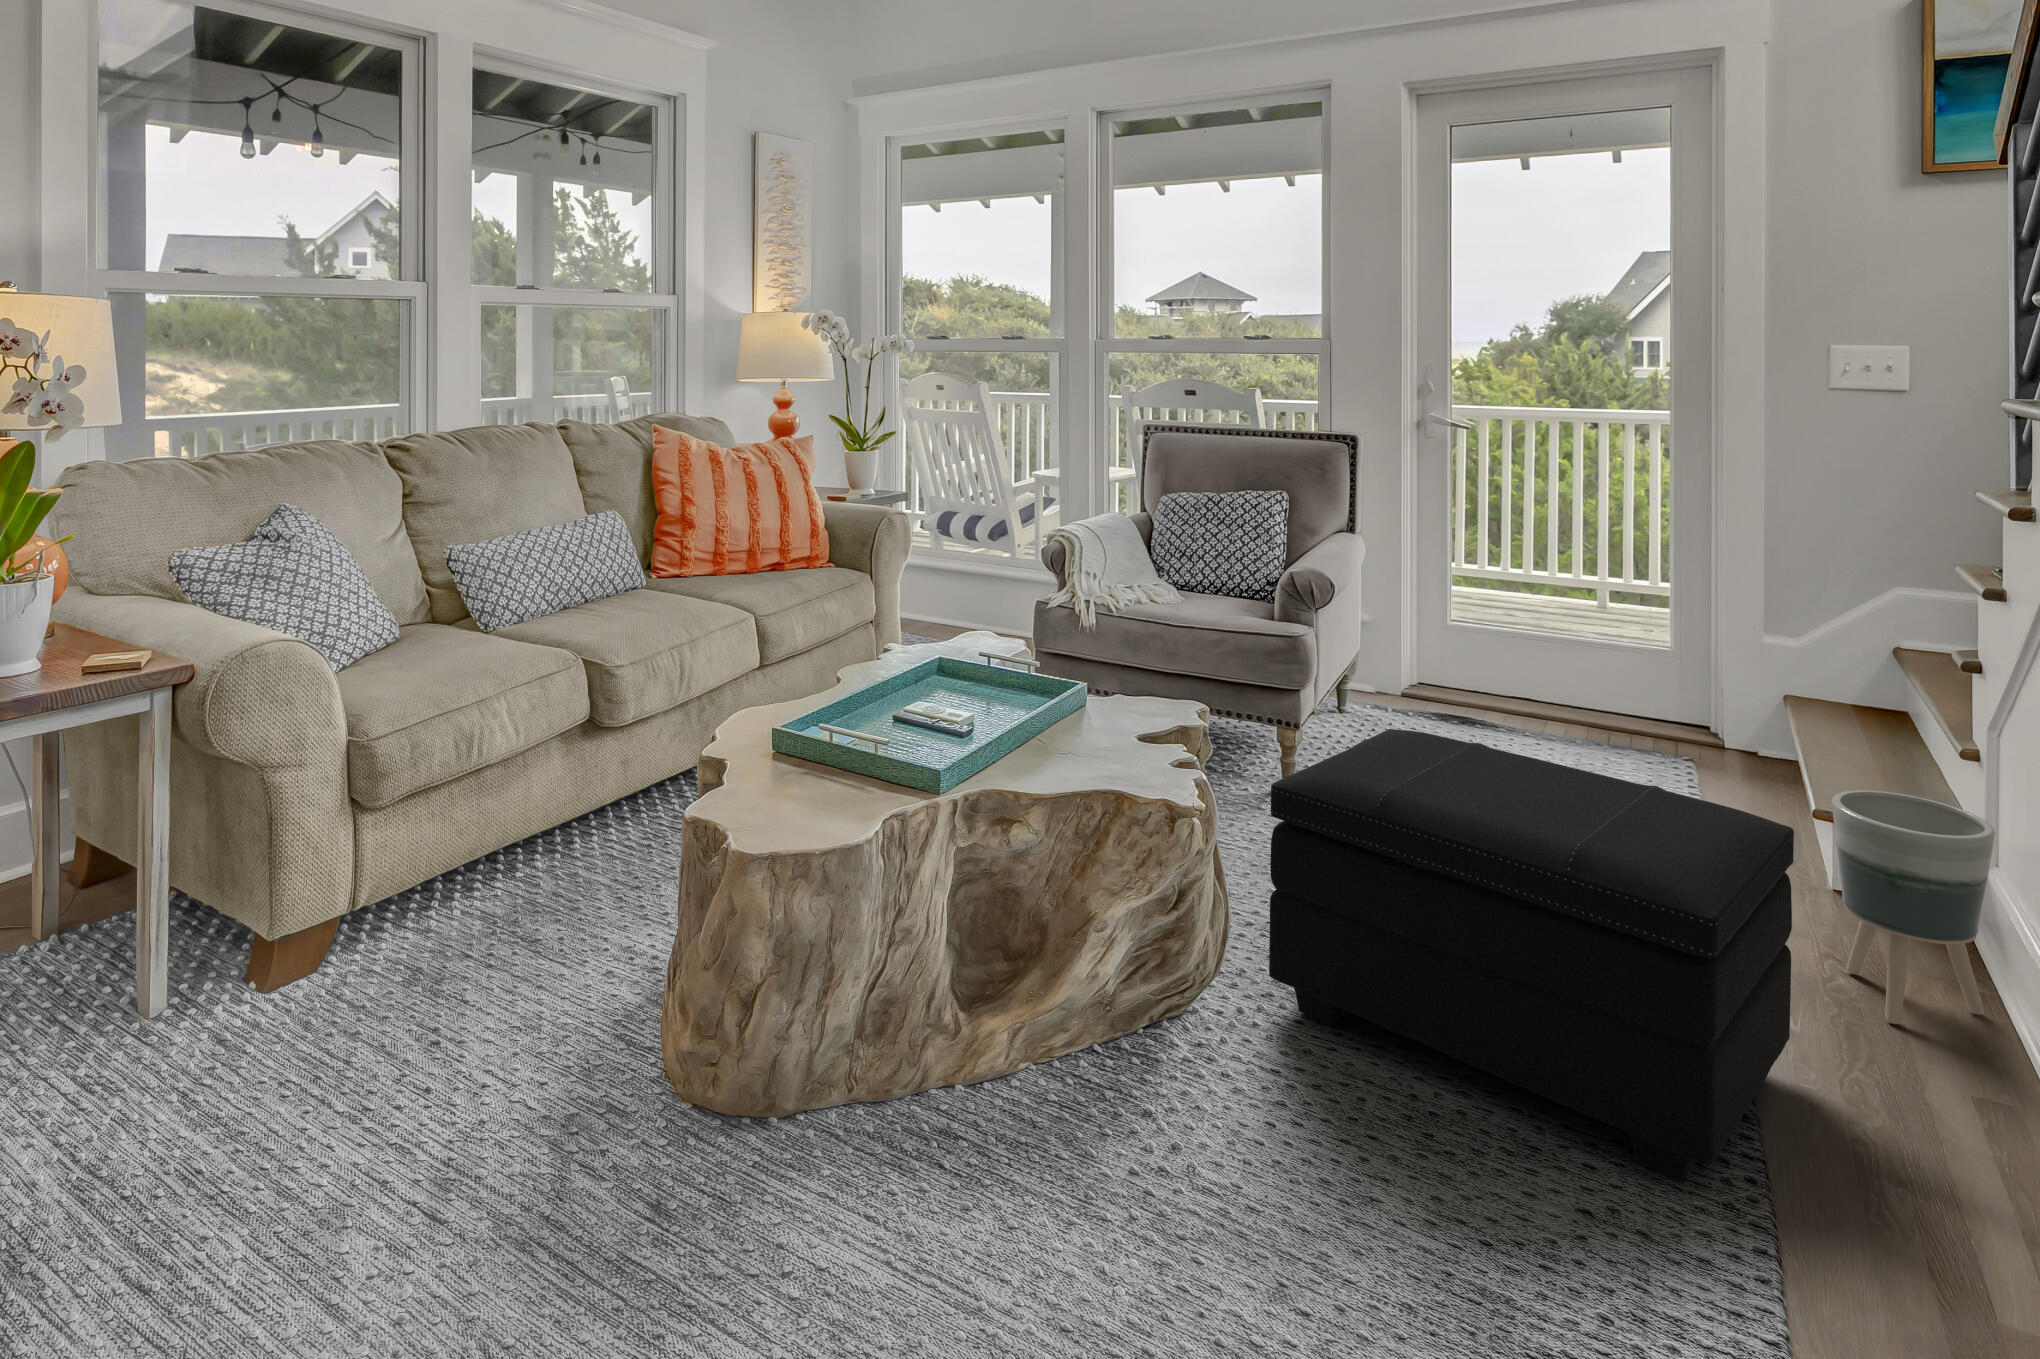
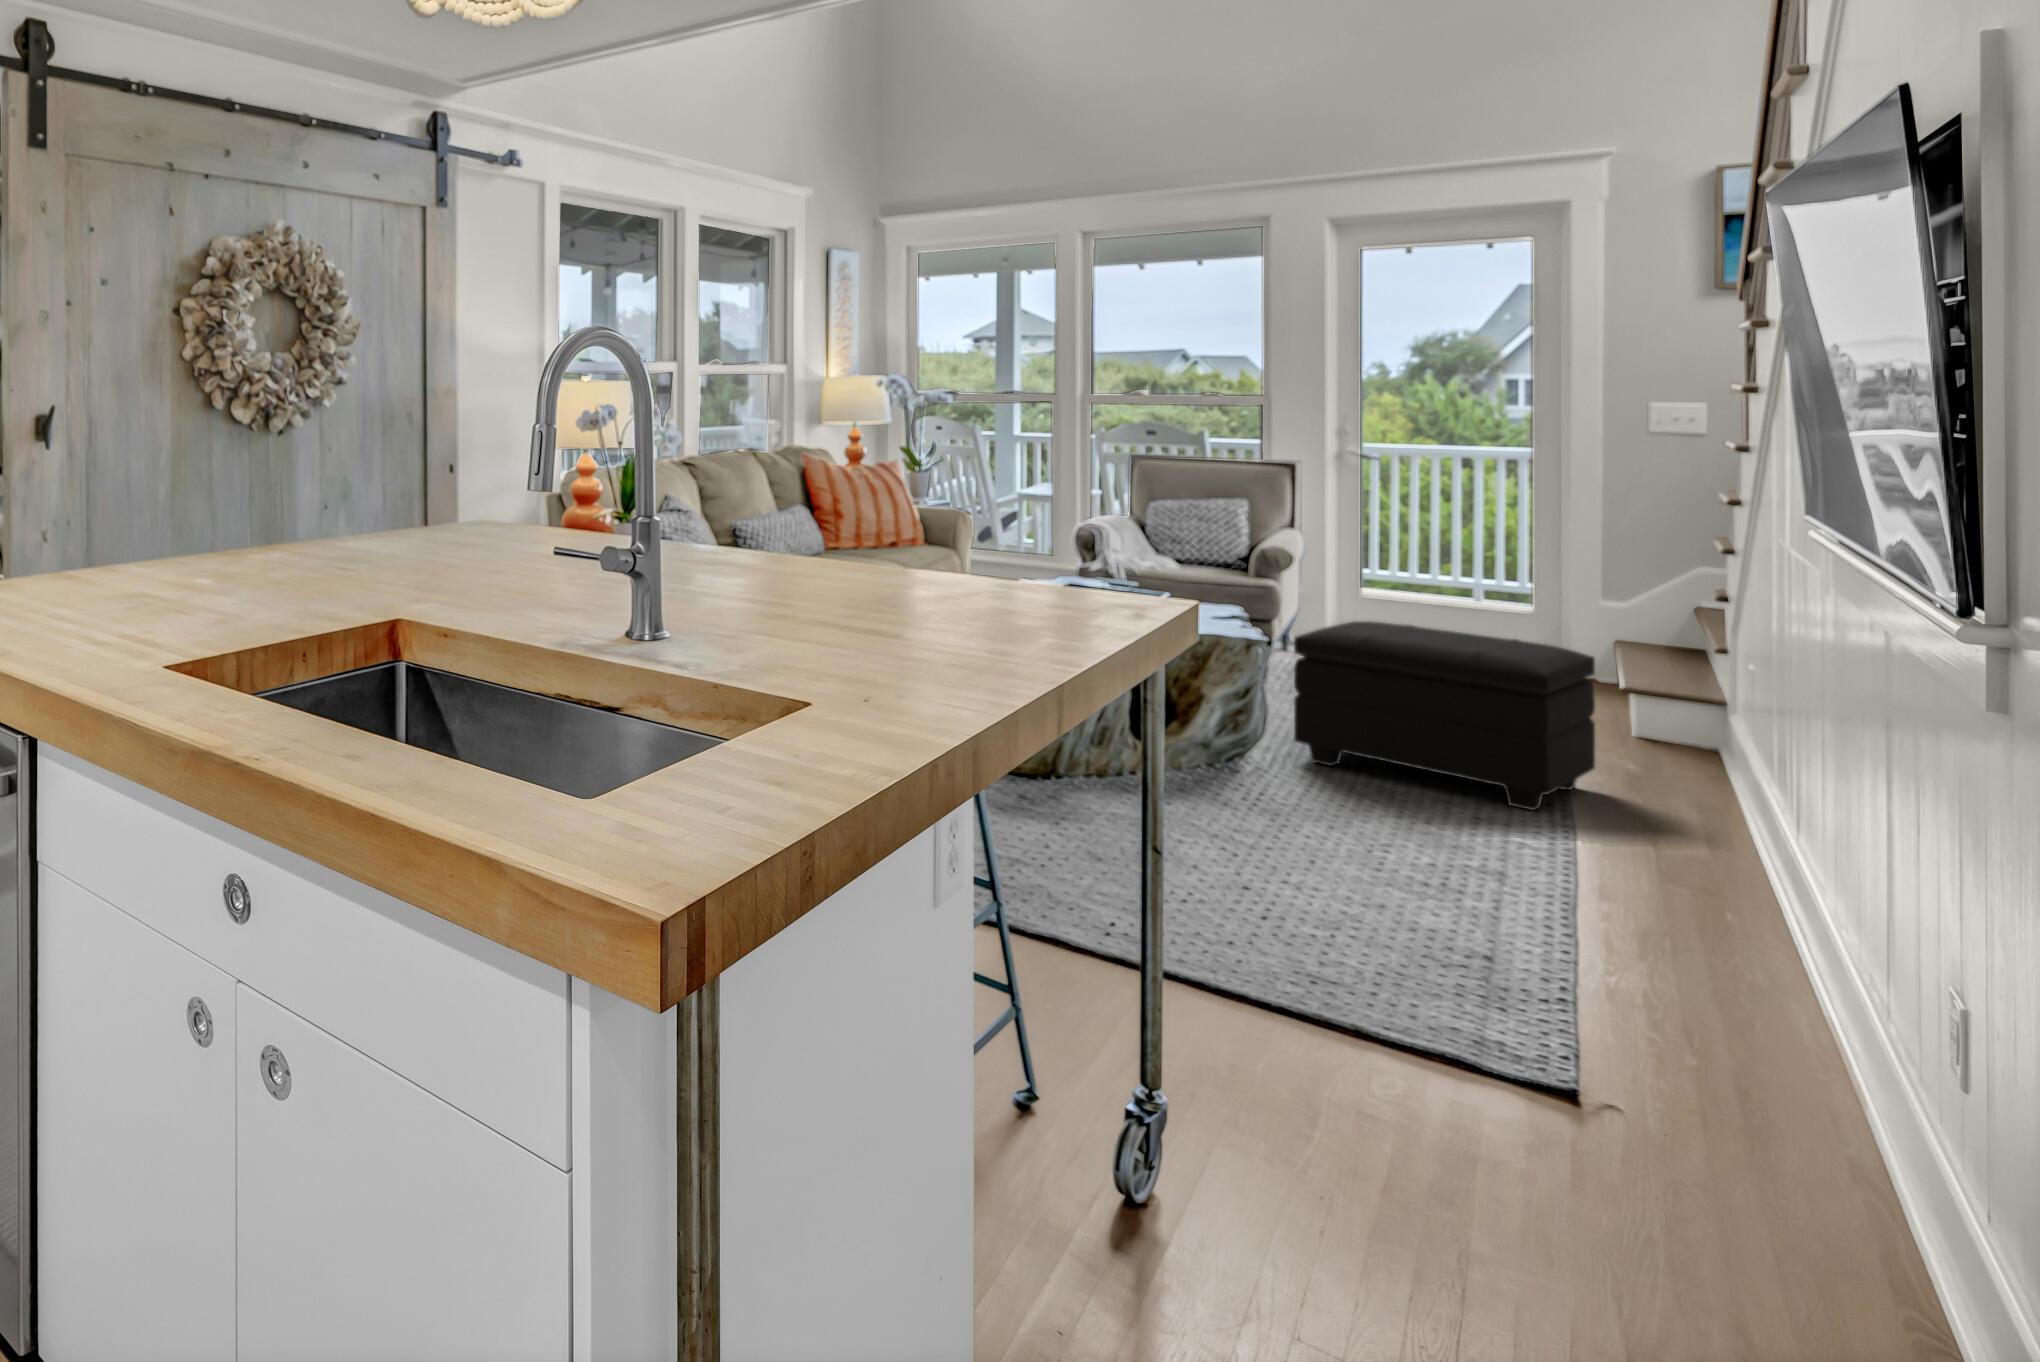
planter: present [1832,790,1995,1024] -> none [1625,658,1718,779]

